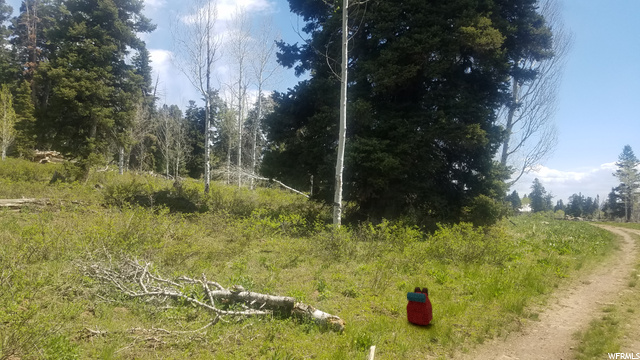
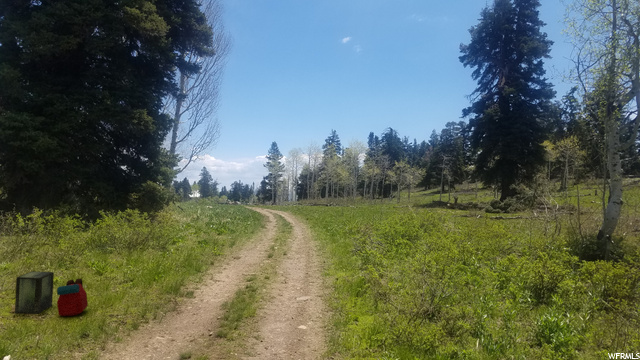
storage box: none [374,270,404,313] -> present [15,271,54,314]

